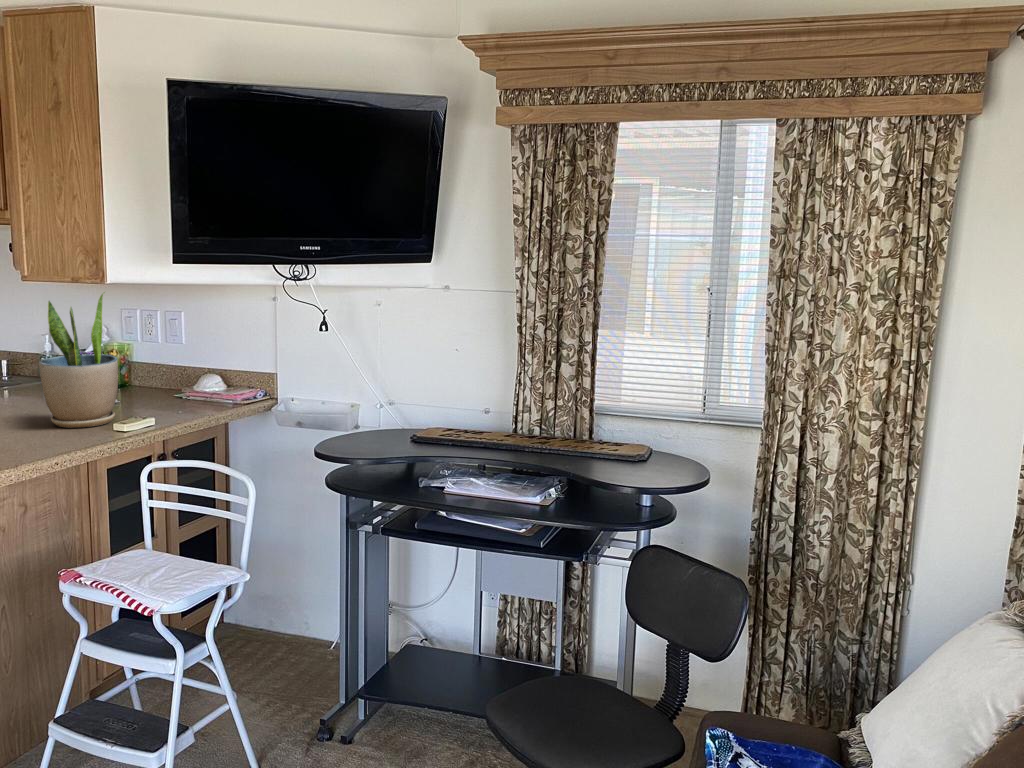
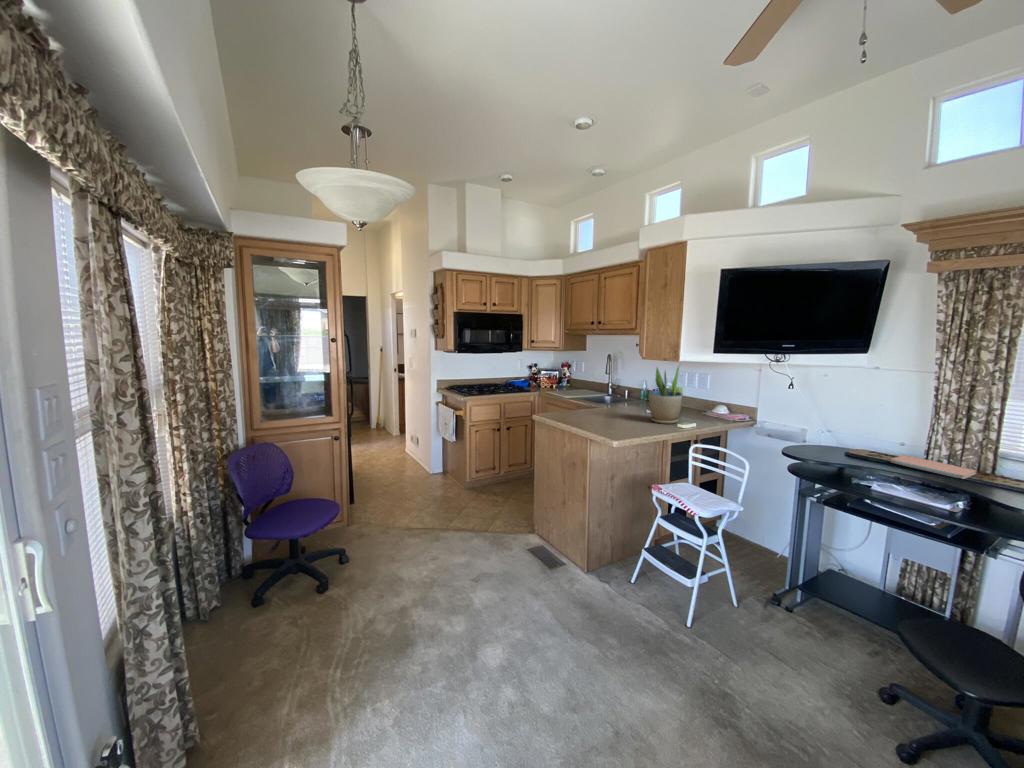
notebook: none [471,428,574,454] -> present [891,455,976,479]

